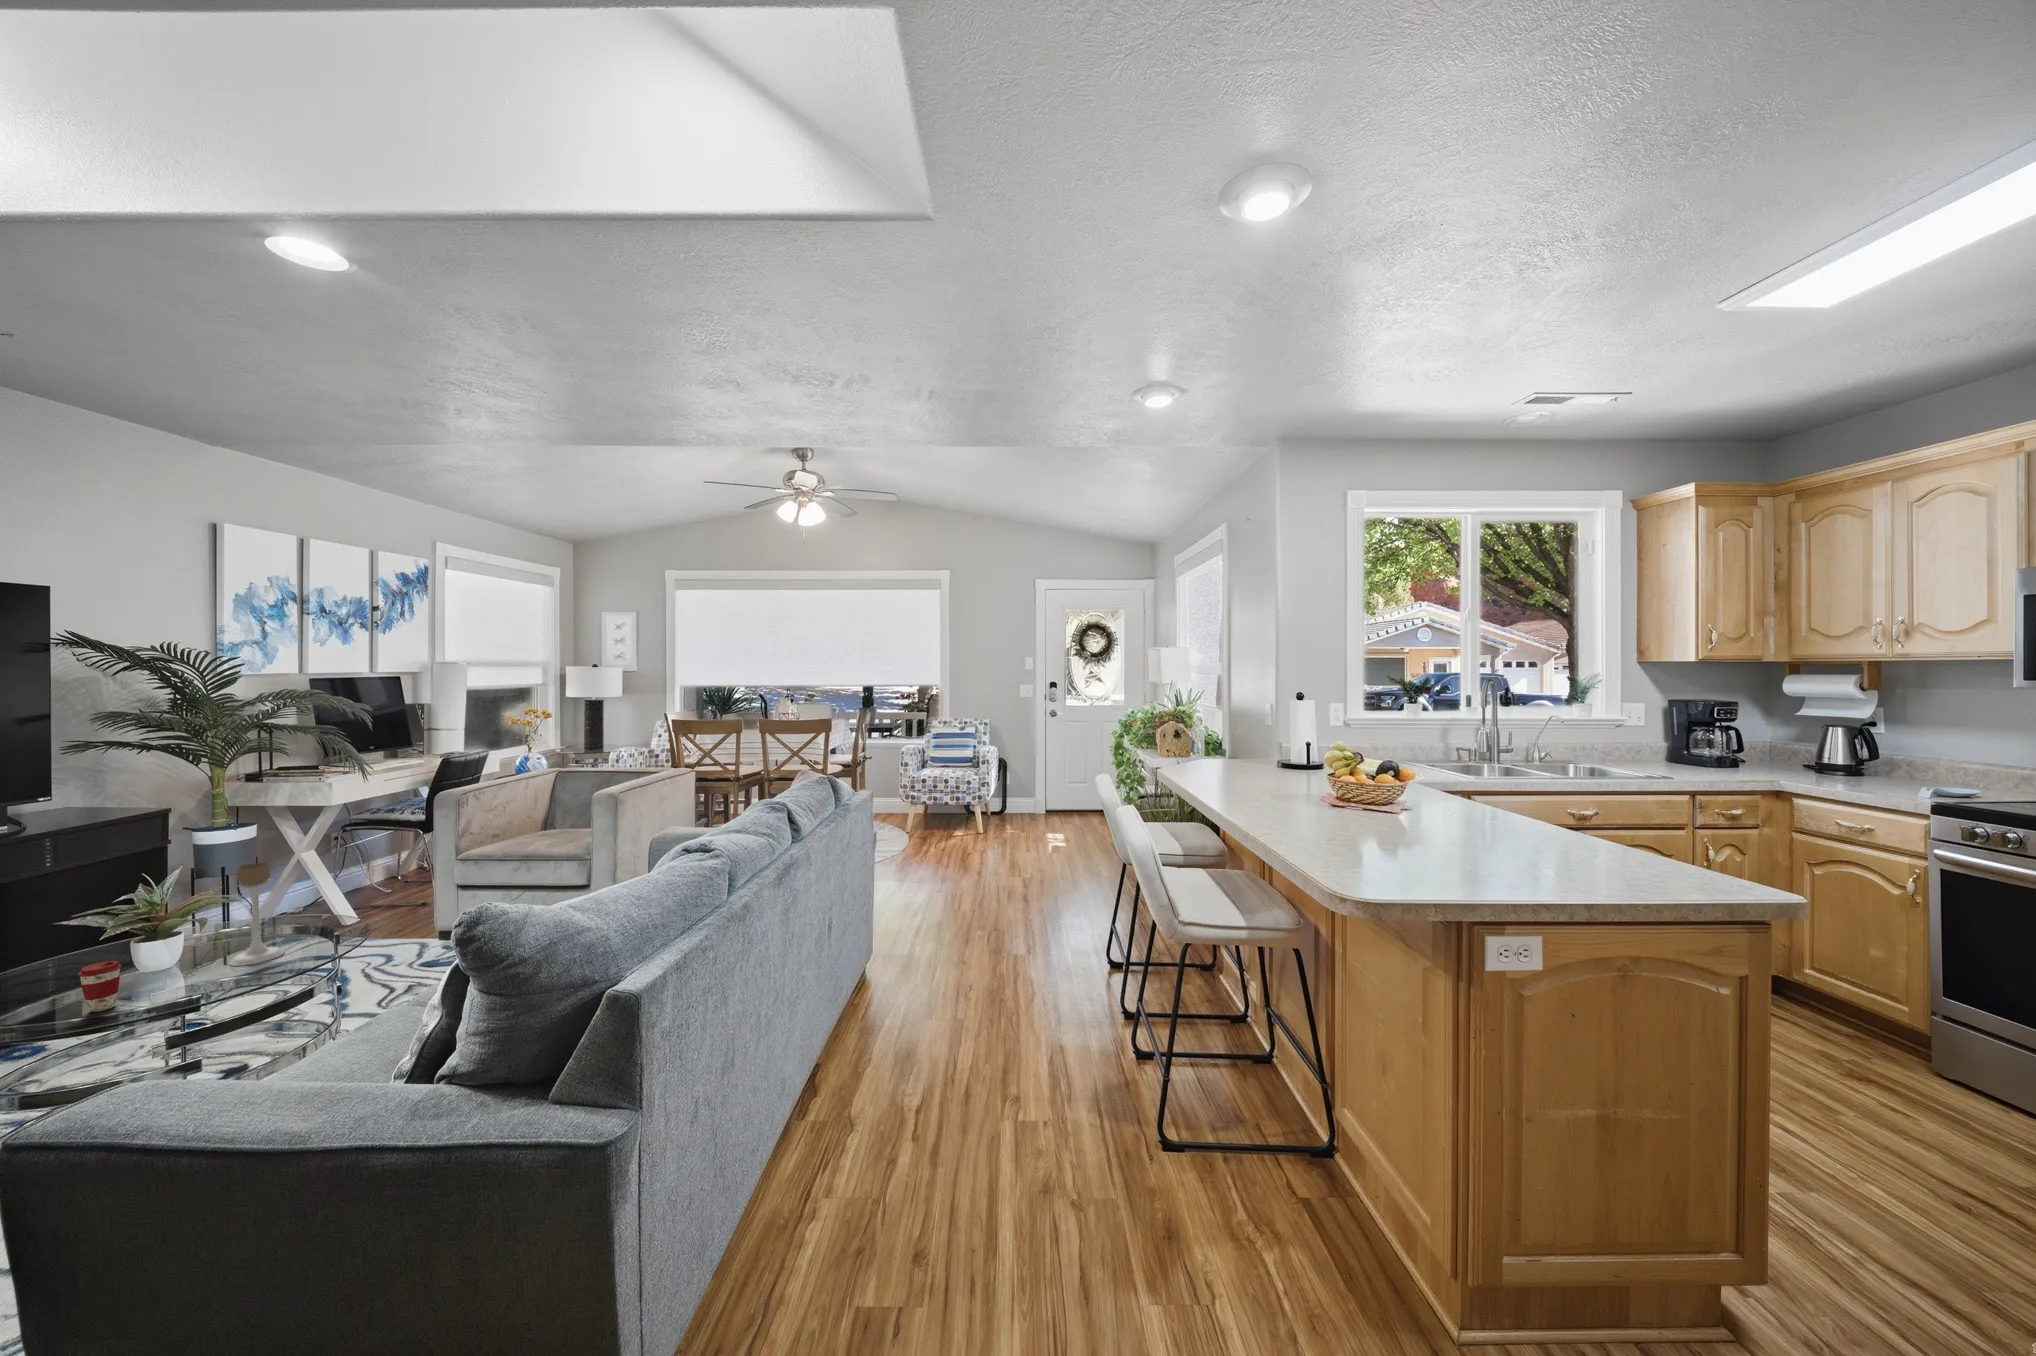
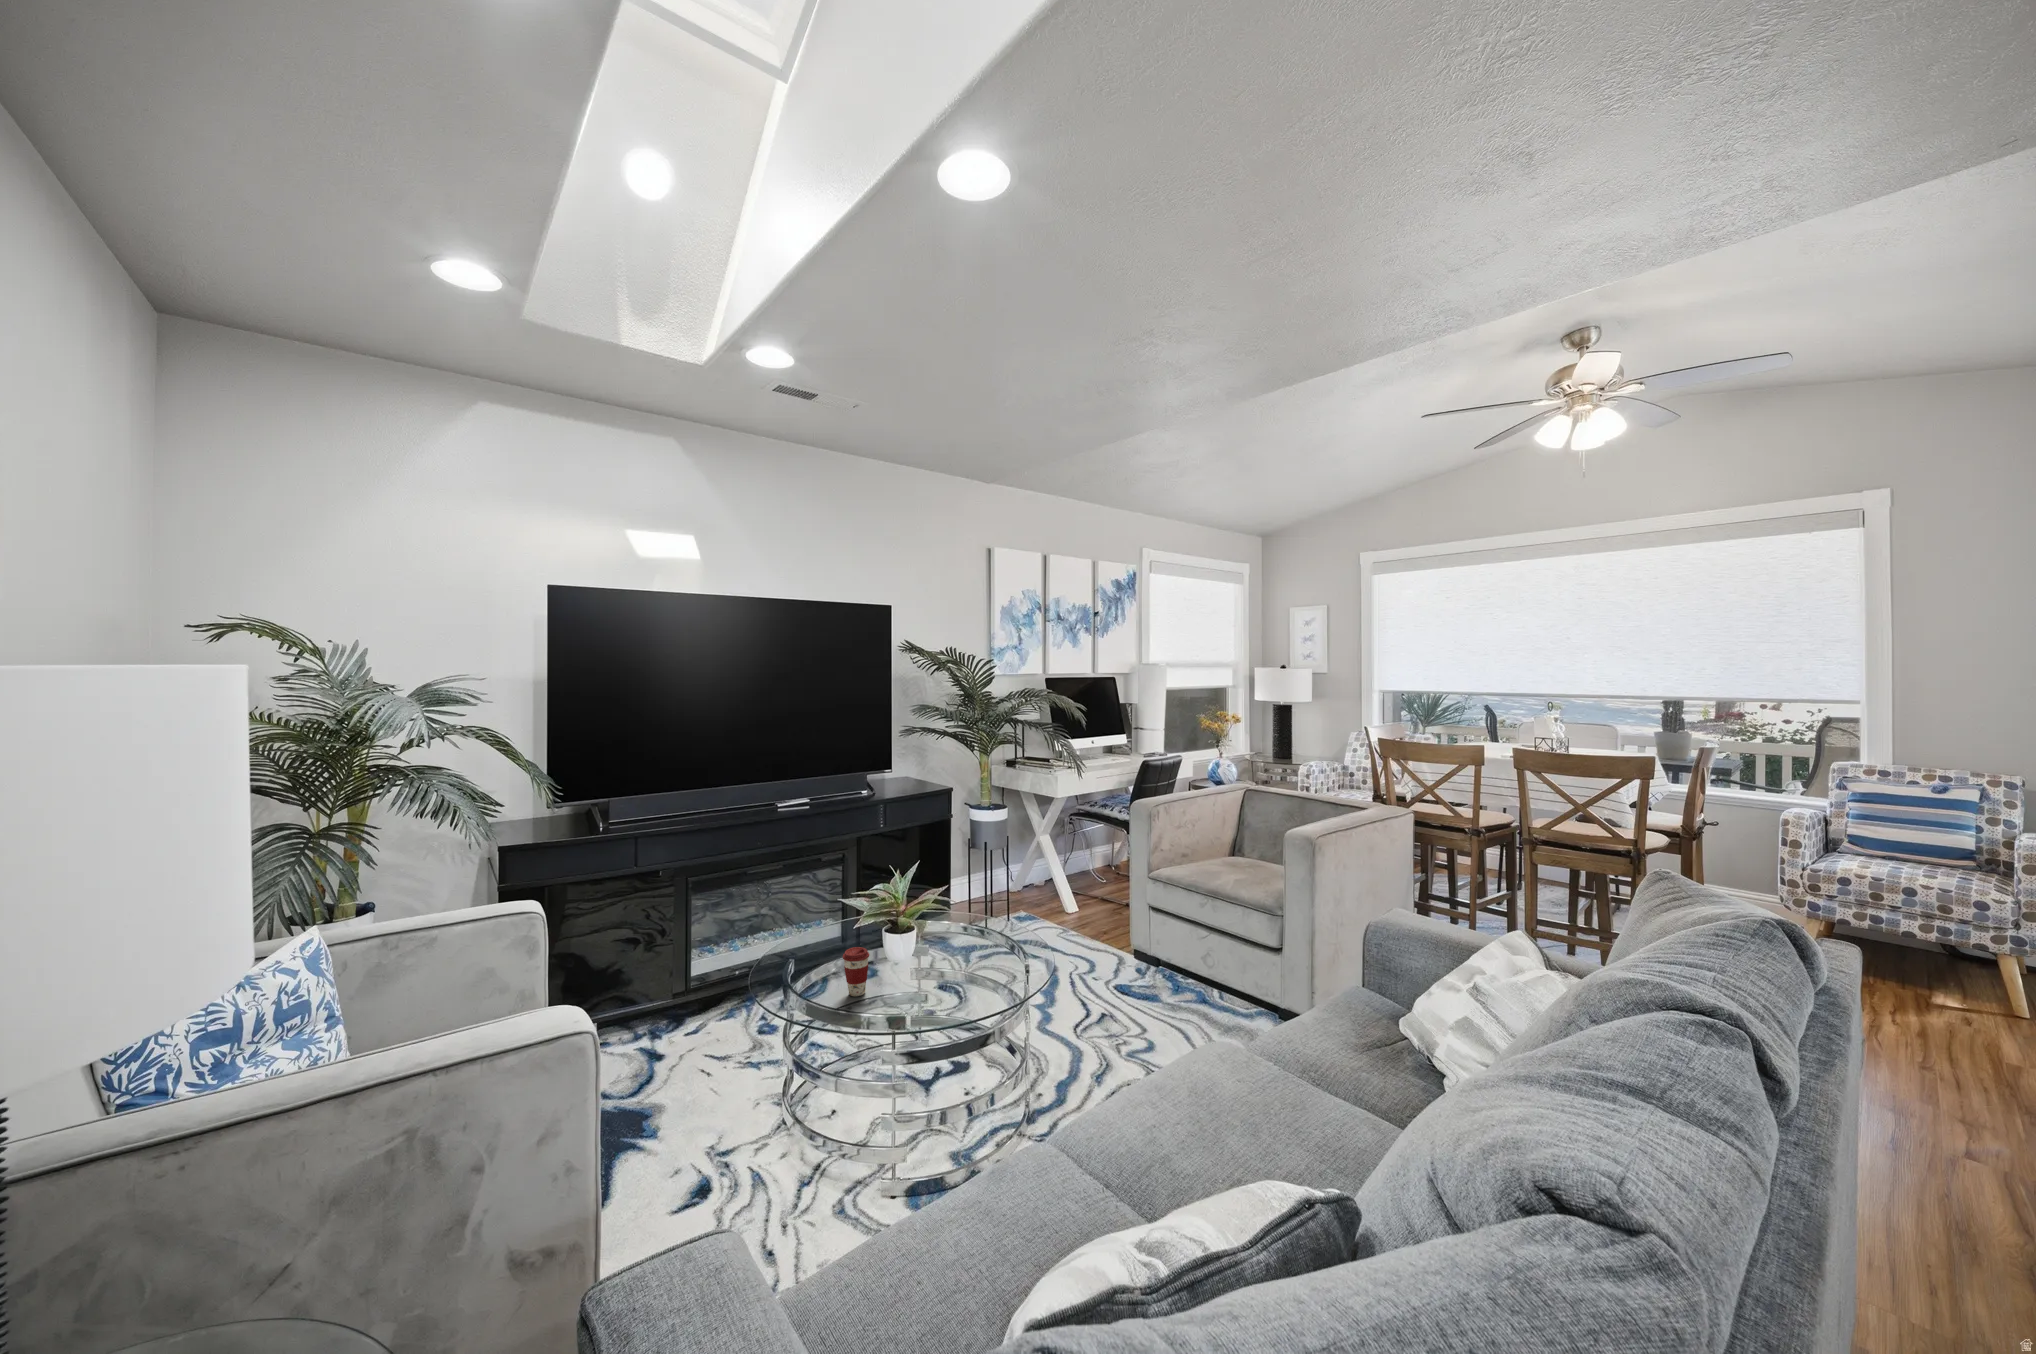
candle holder: present [229,862,284,966] -> none [949,868,989,976]

